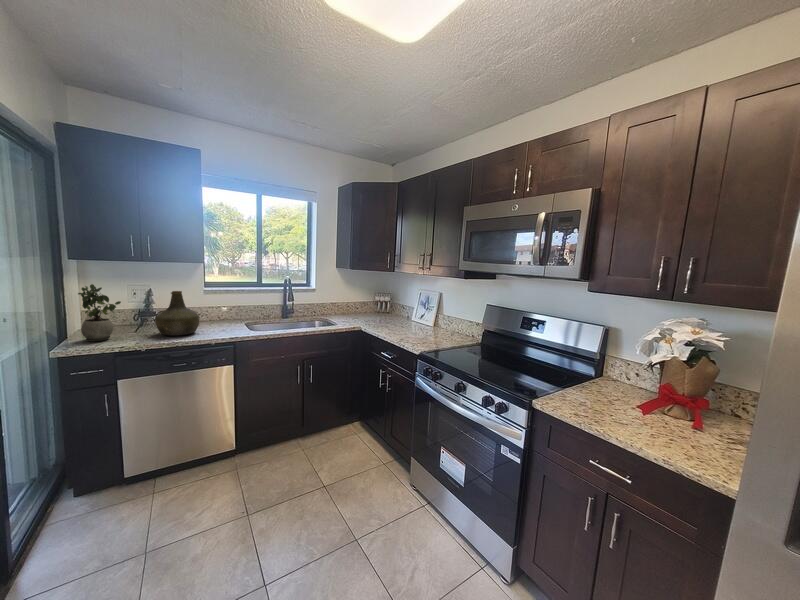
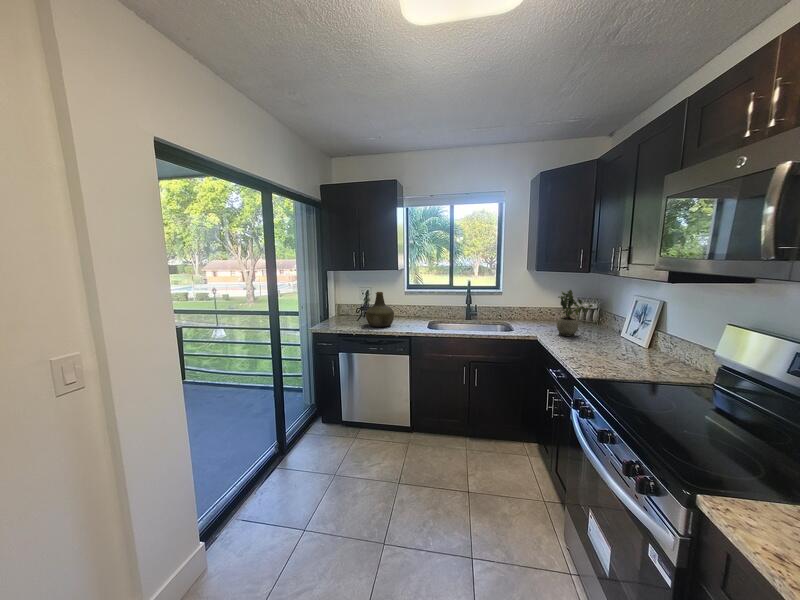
potted plant: present [78,284,121,342] -> present [557,290,593,336]

